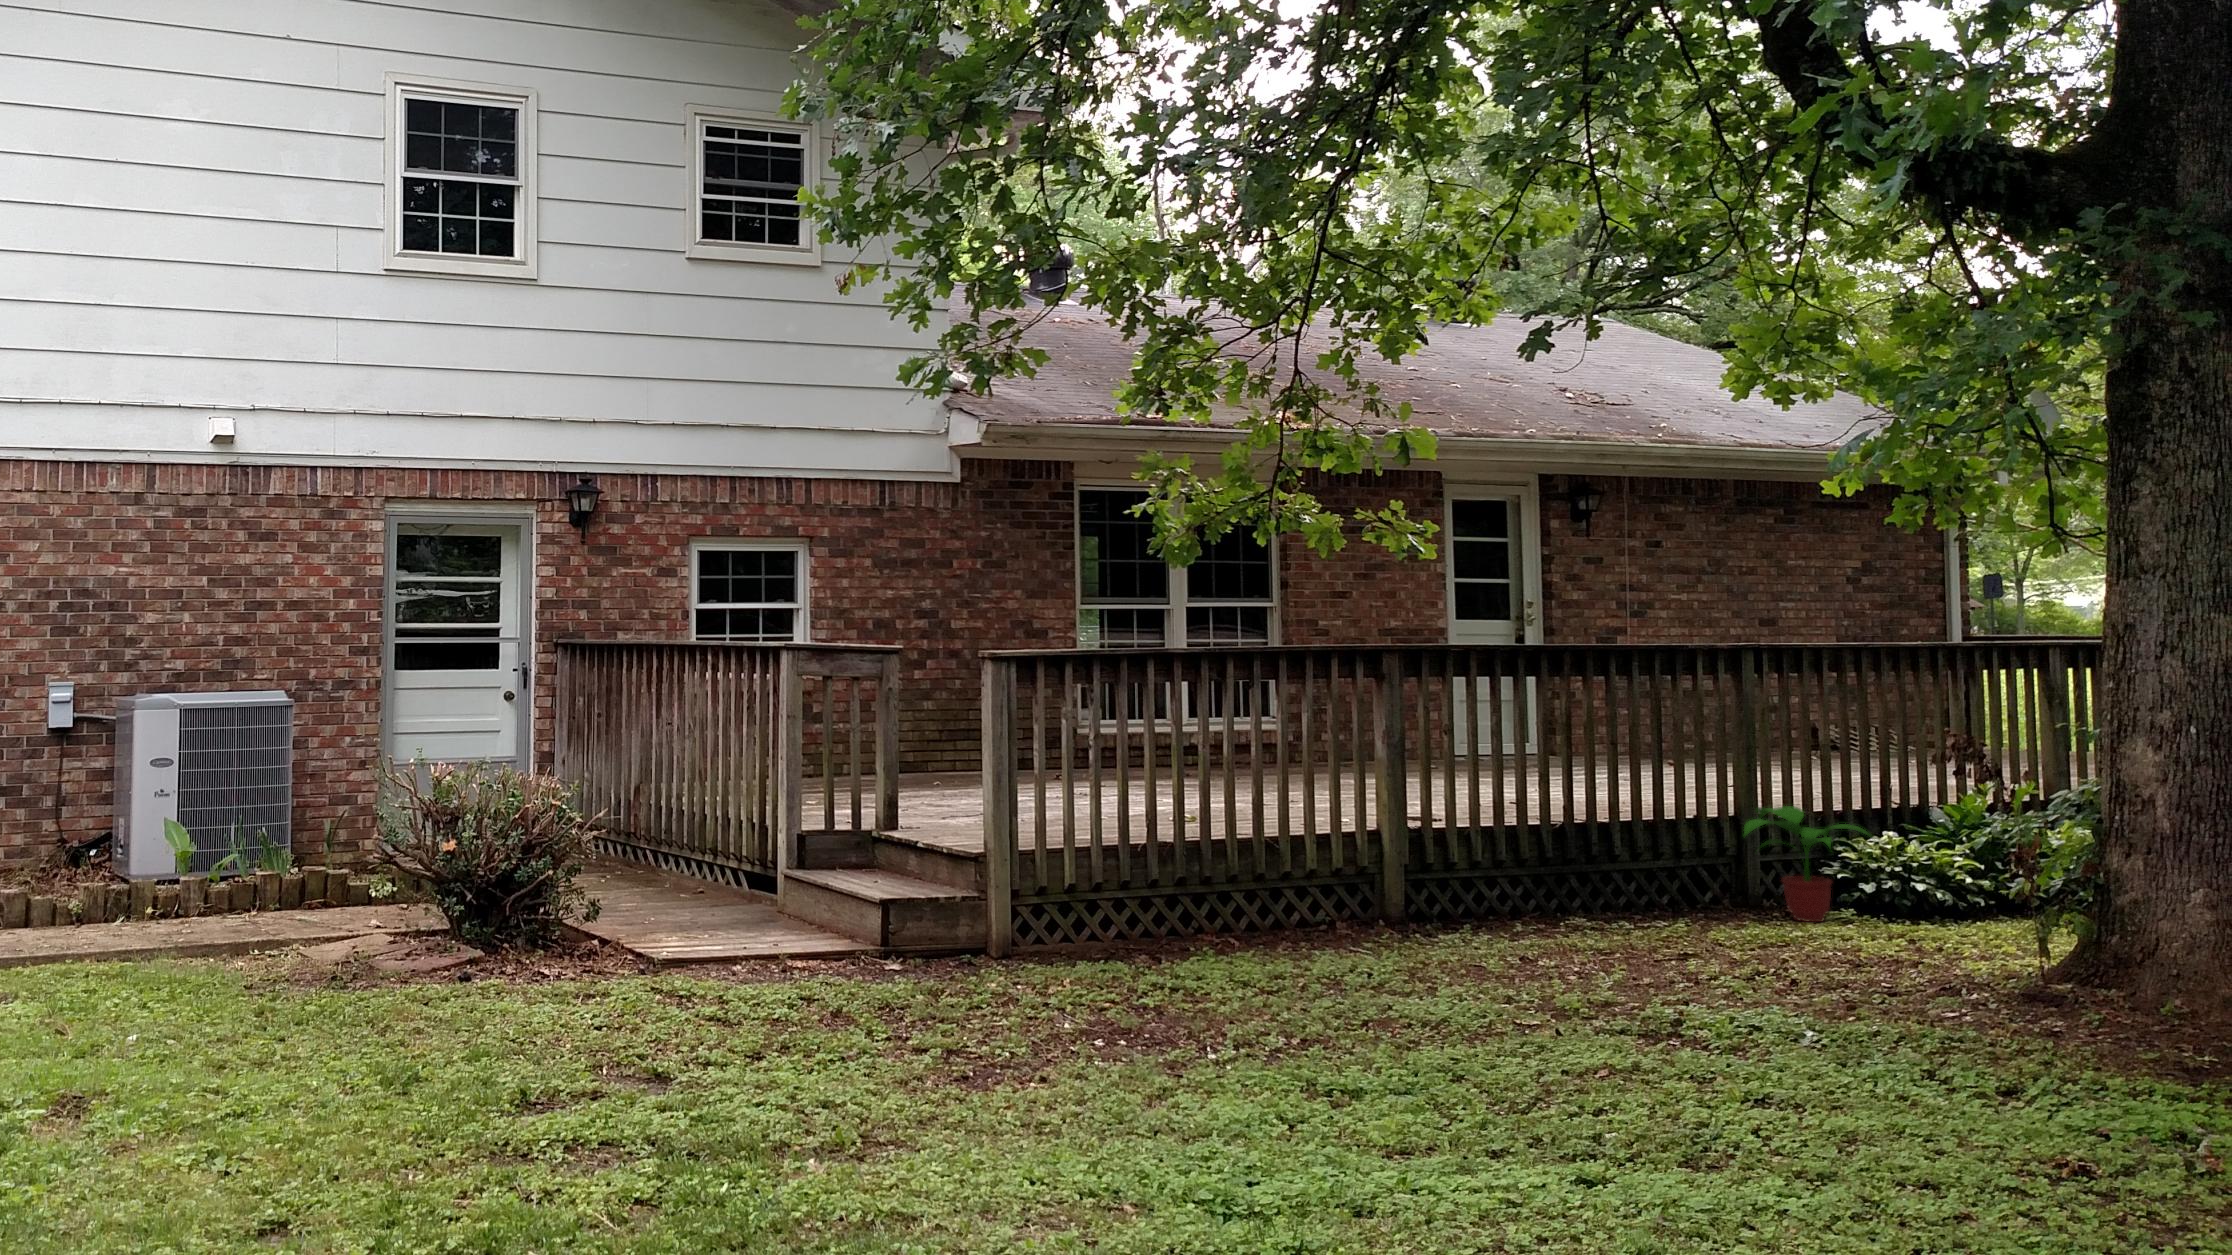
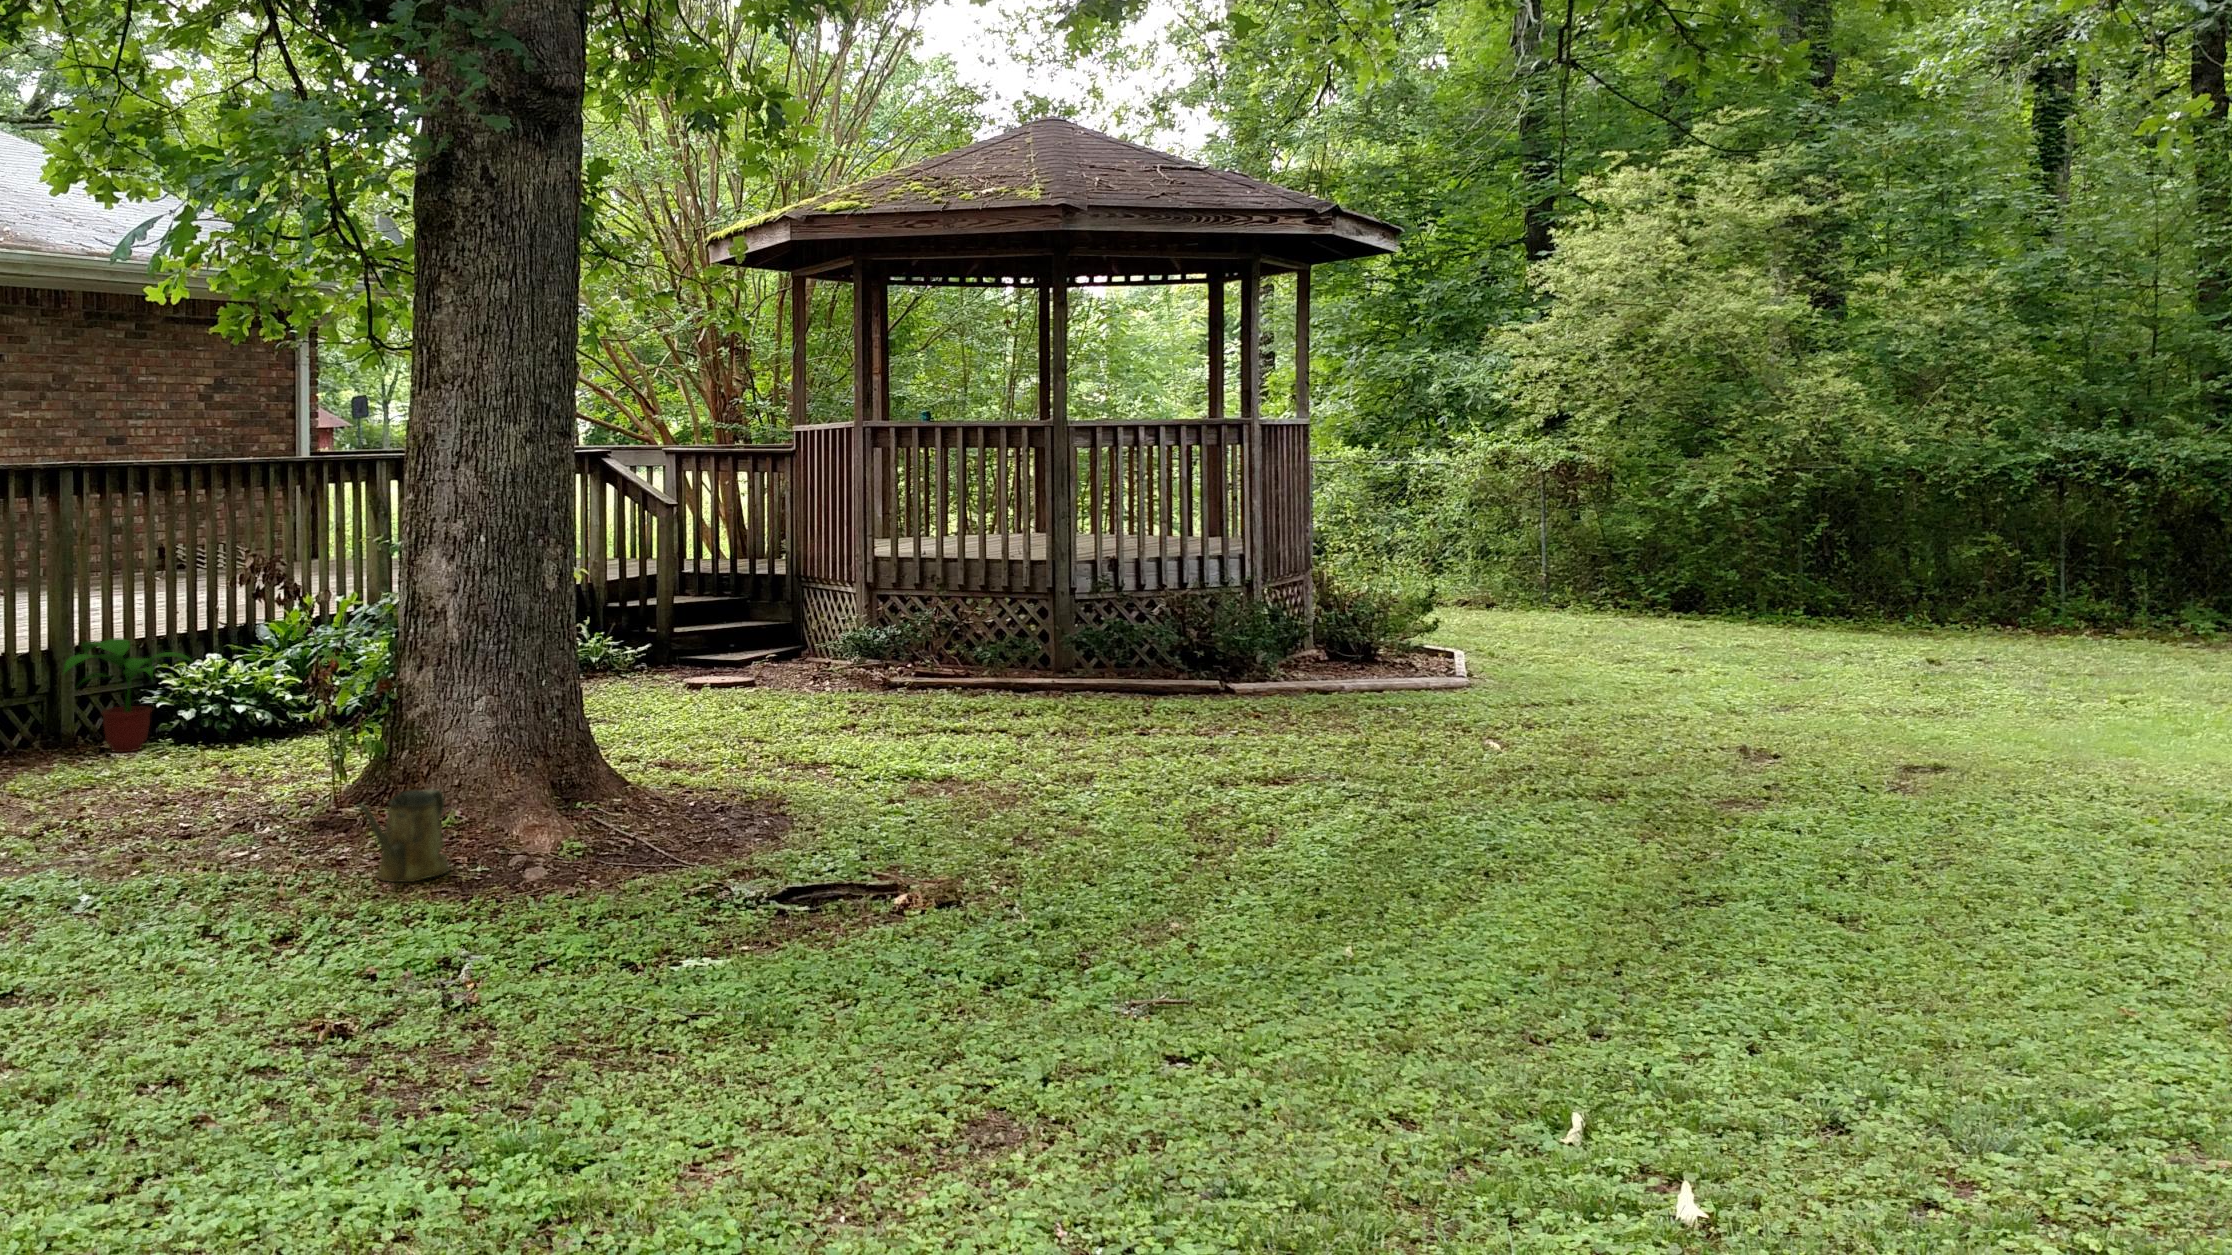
watering can: none [2073,981,2188,1074] -> present [357,790,450,882]

